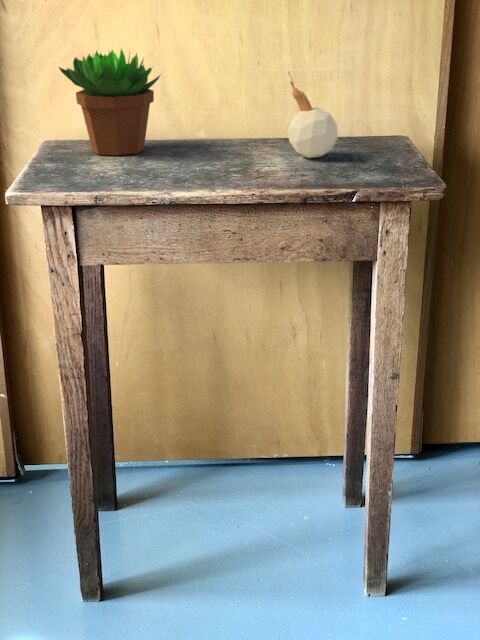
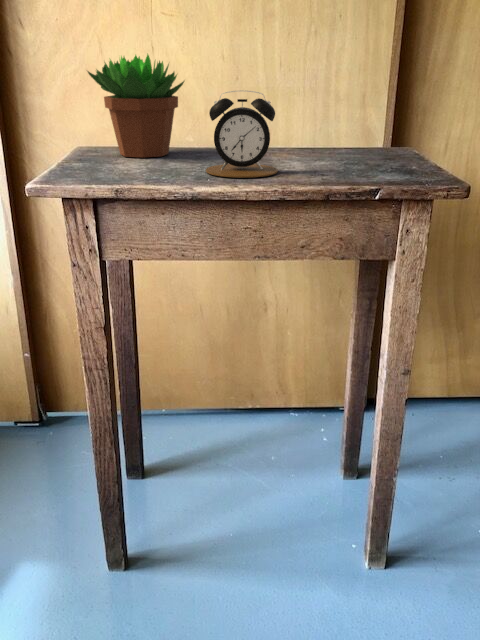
candle: present [288,71,338,158] -> none [306,75,355,161]
alarm clock: none [184,94,257,181] -> present [206,90,278,178]

